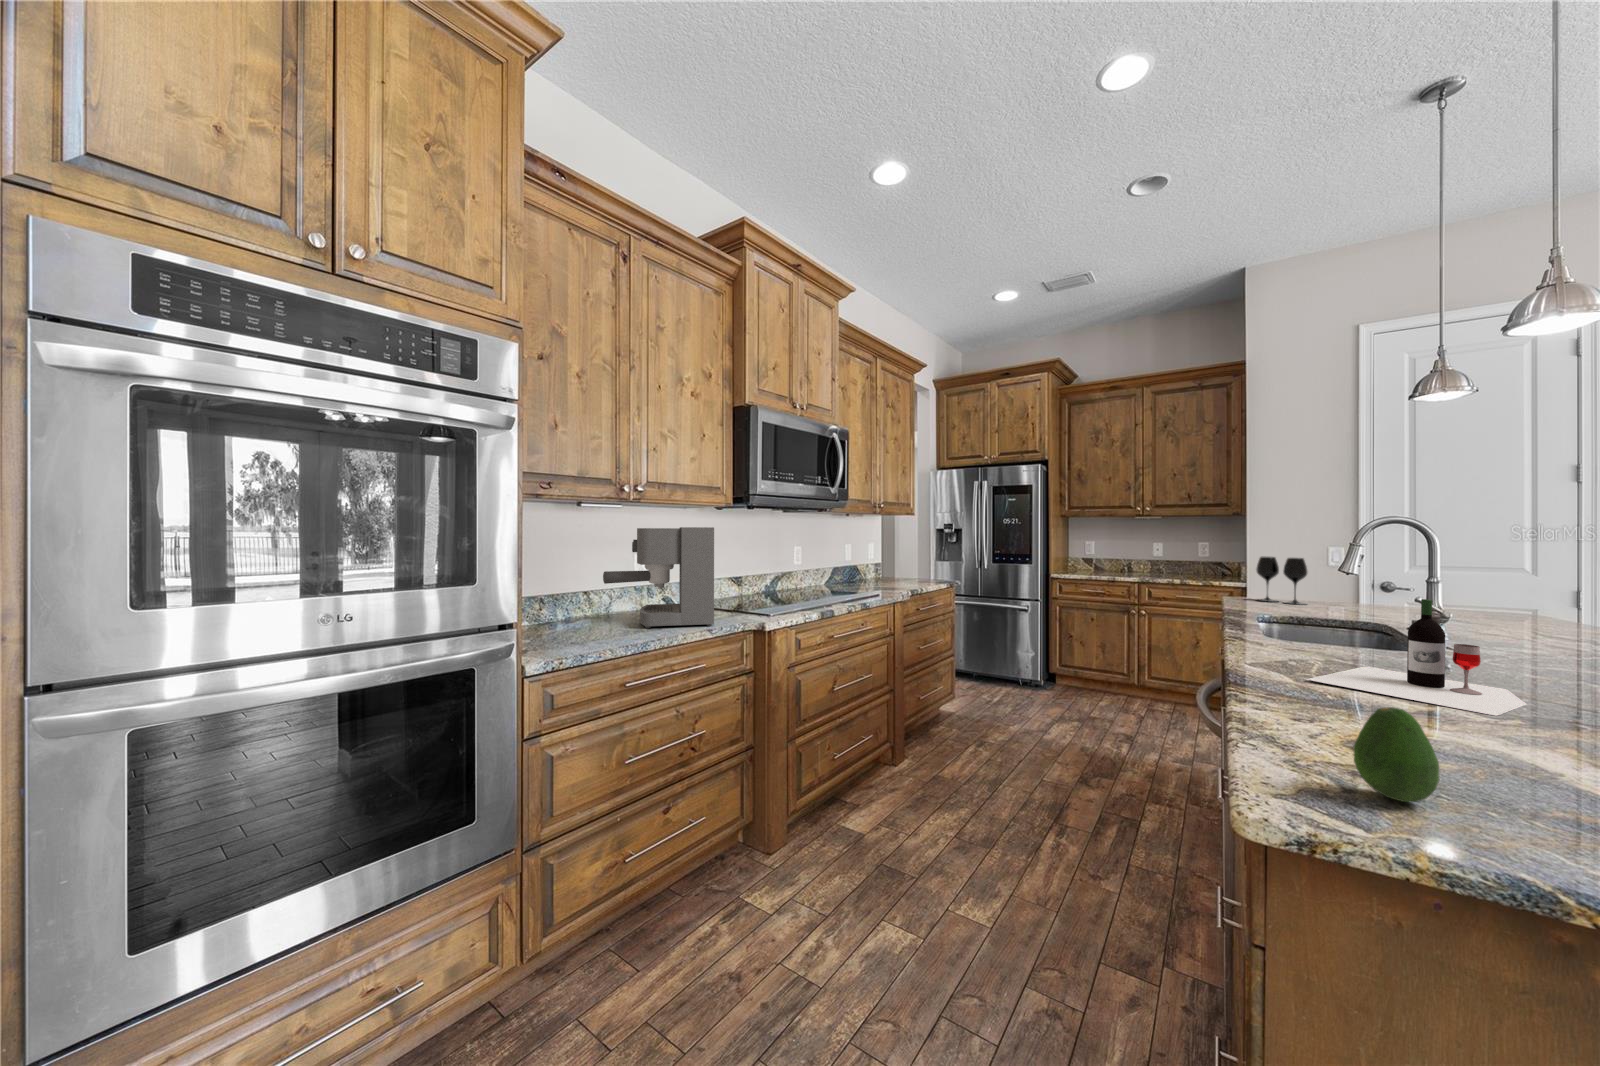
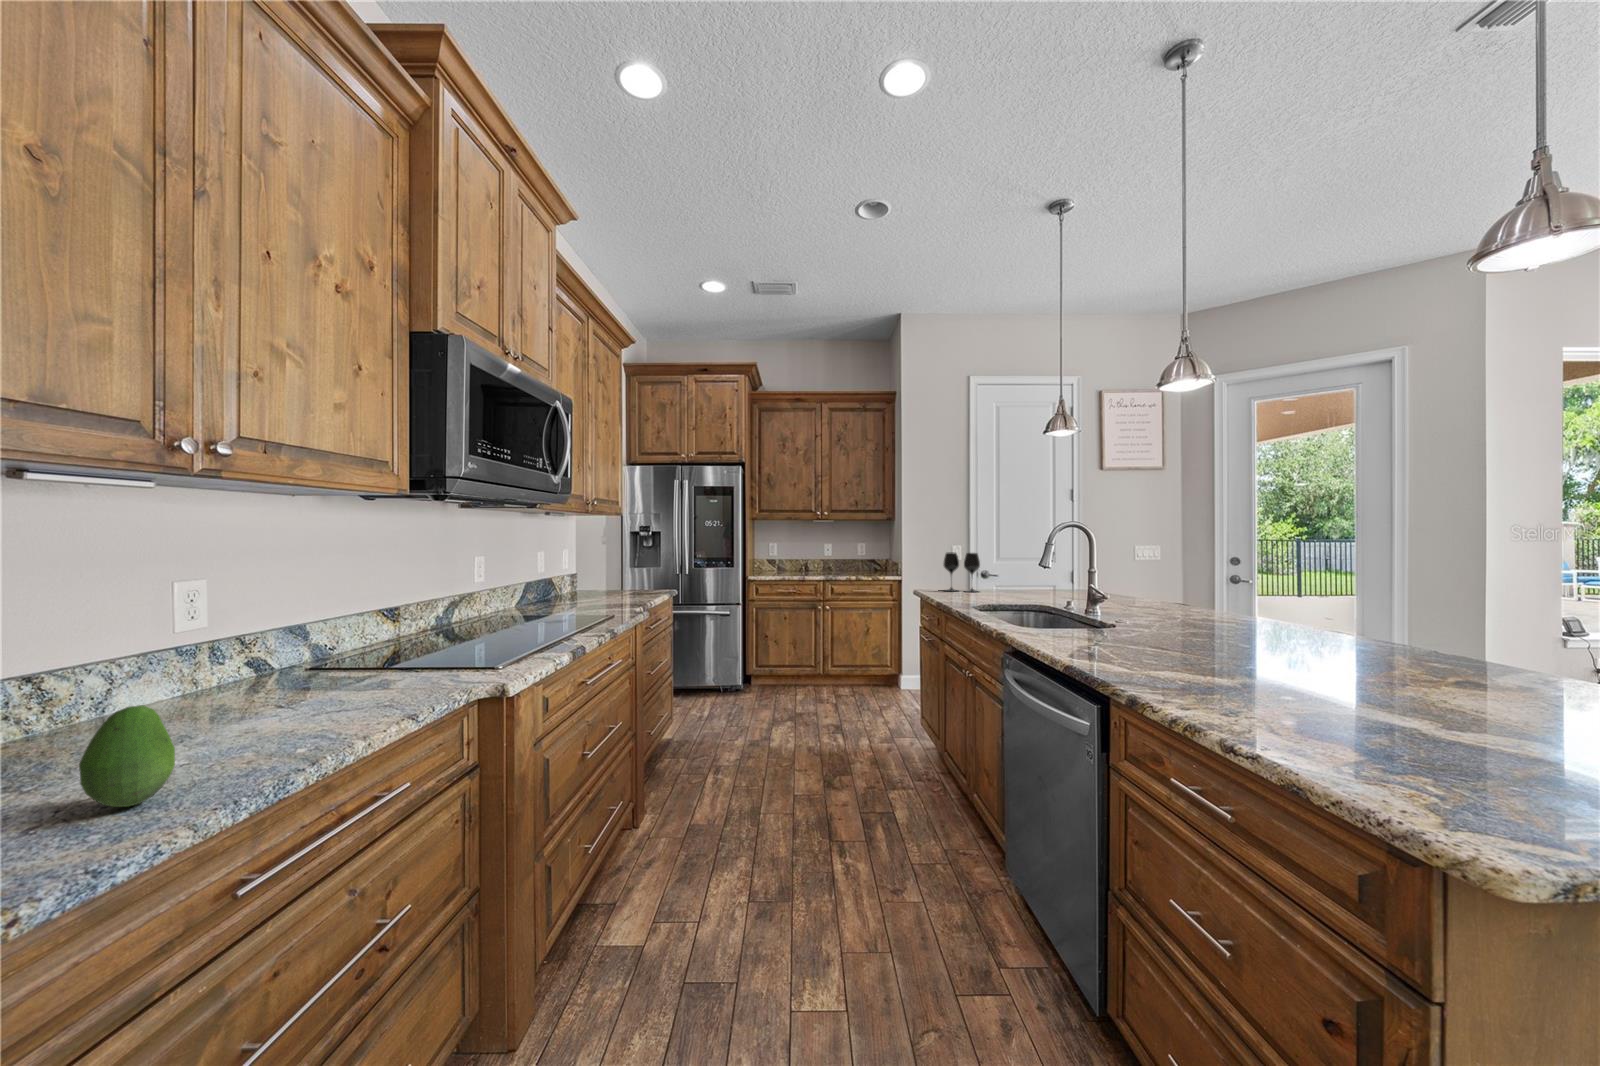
coffee maker: present [603,527,714,628] -> none [133,527,422,731]
wine bottle: present [1307,599,1526,716] -> none [1135,584,1290,678]
fruit: present [1353,707,1439,802] -> present [79,705,175,807]

